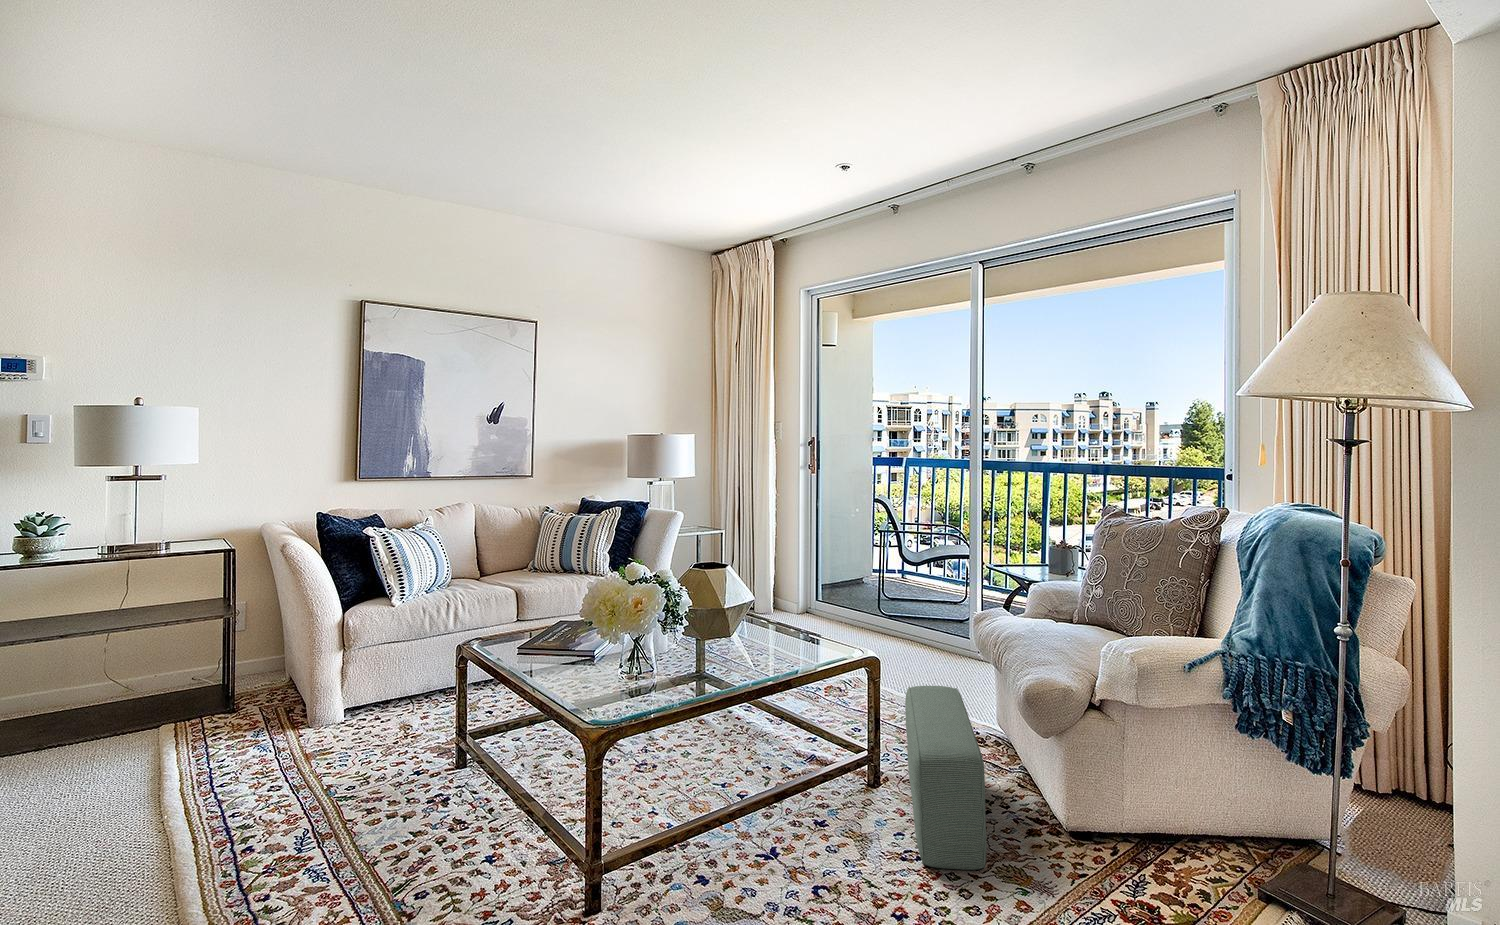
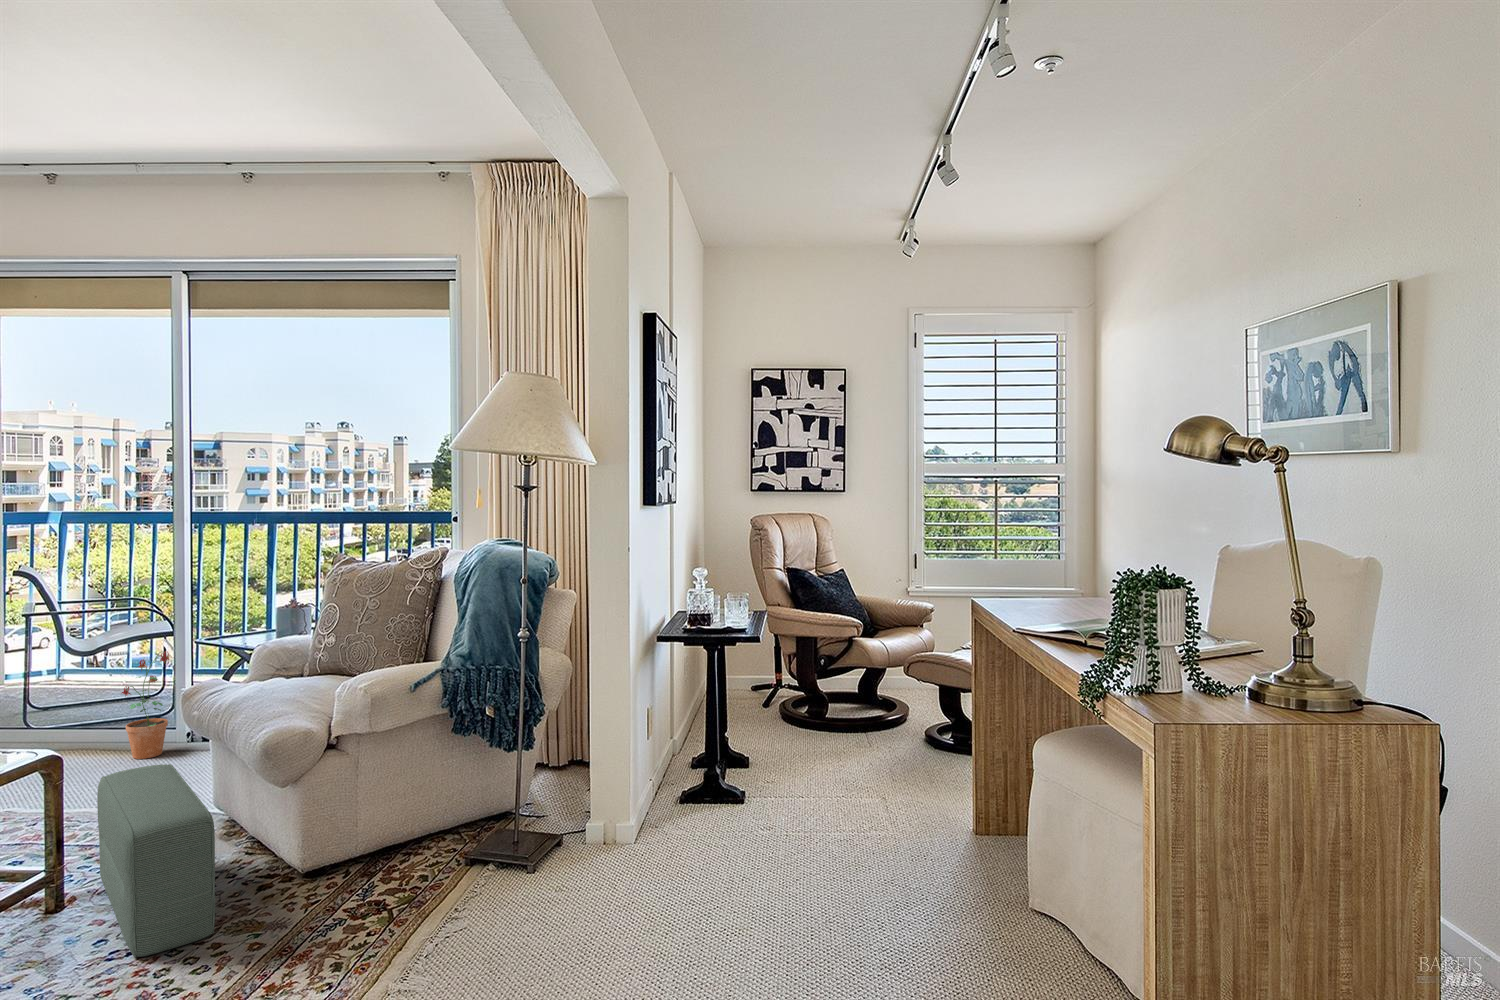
potted plant: none [934,579,970,663] -> present [121,651,169,759]

